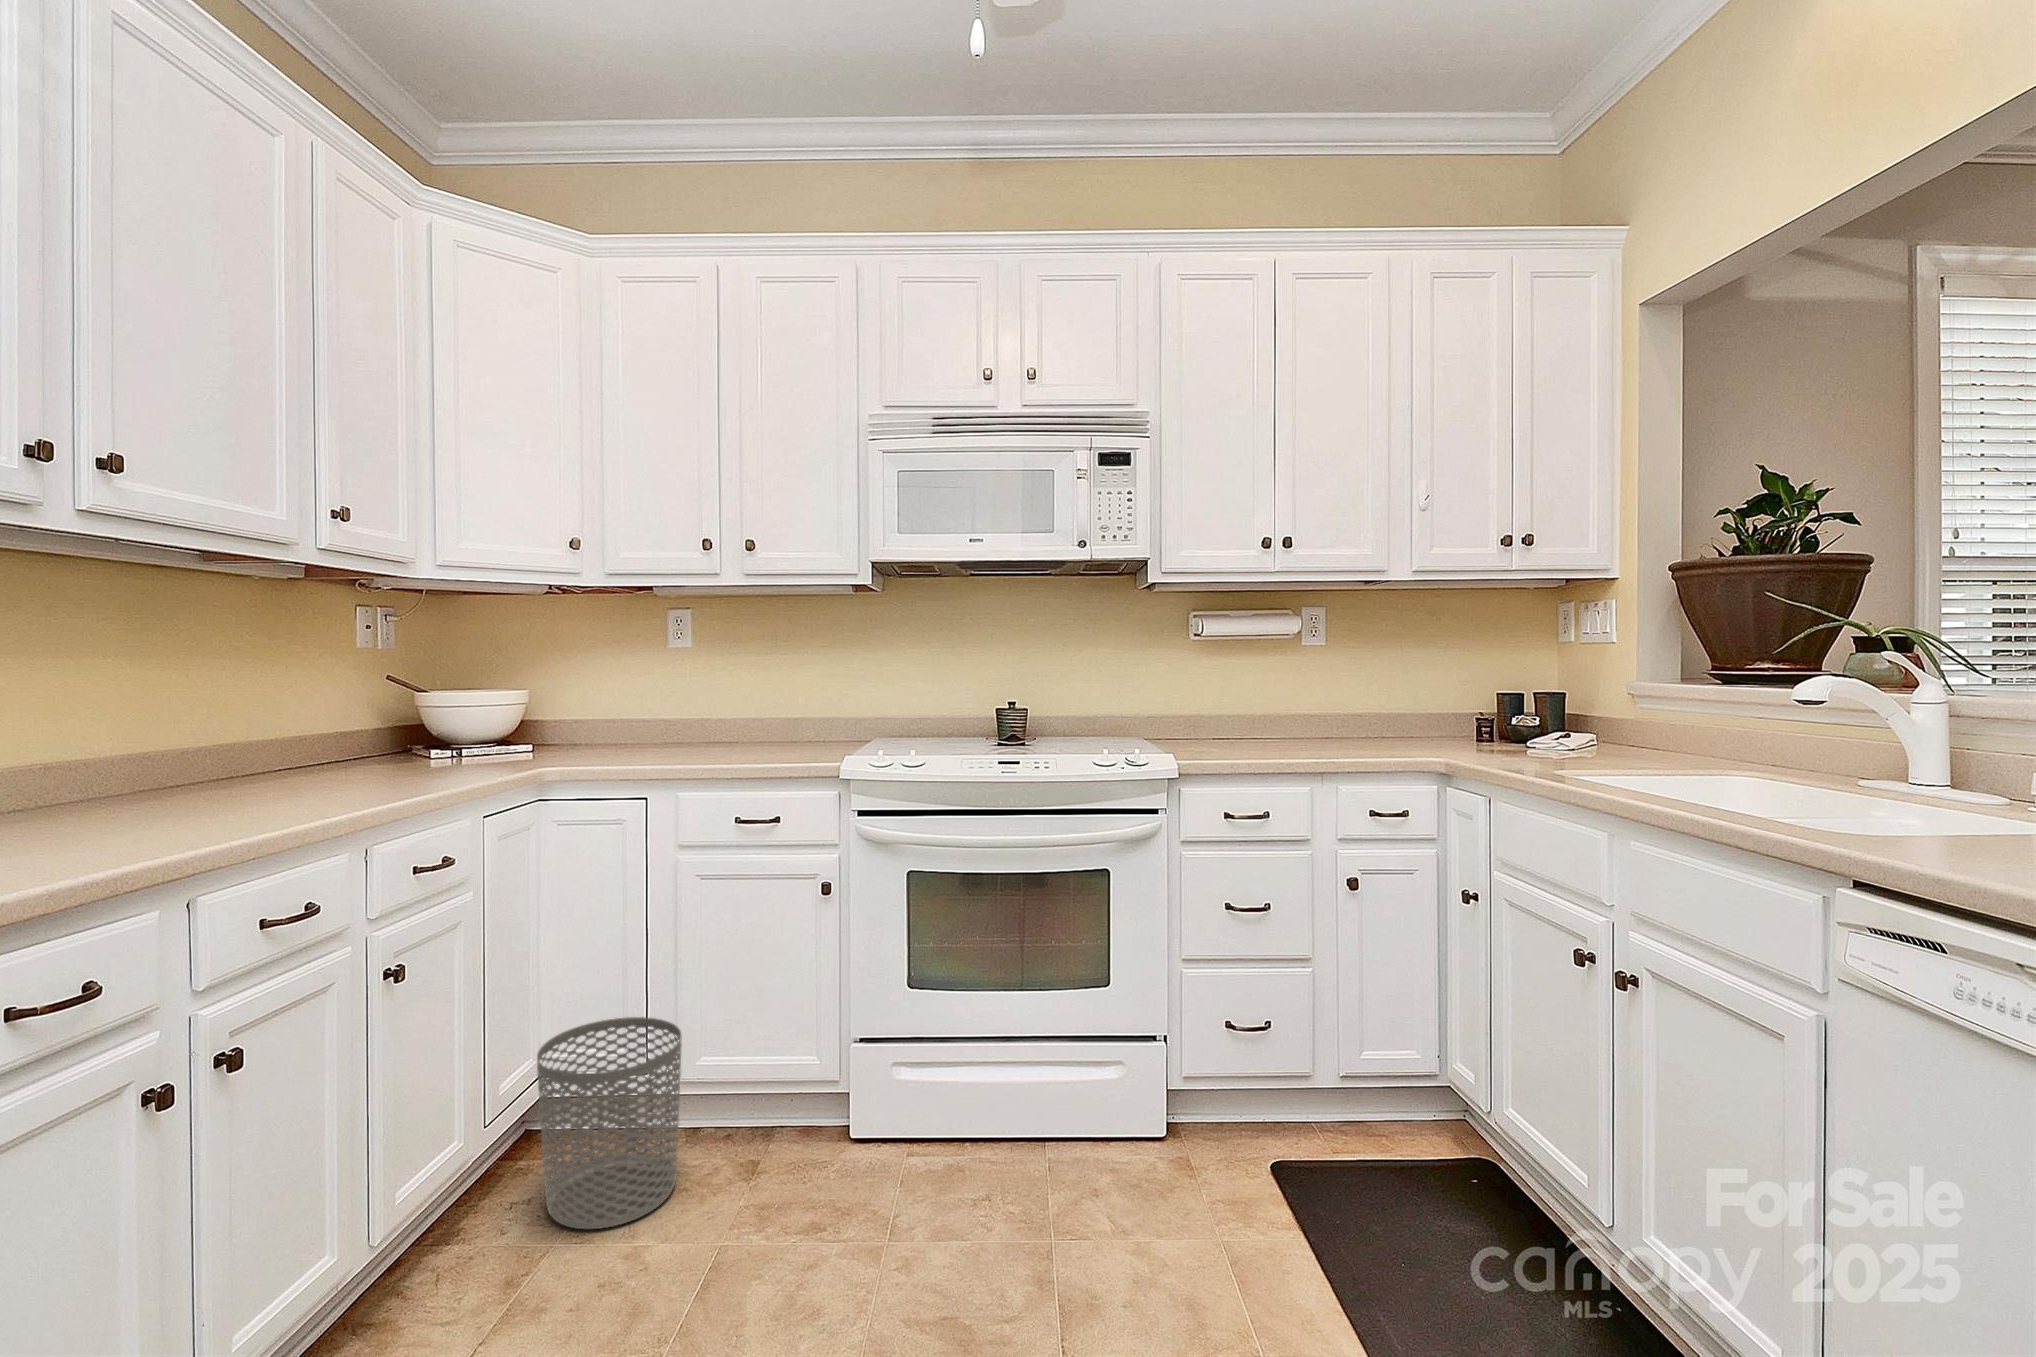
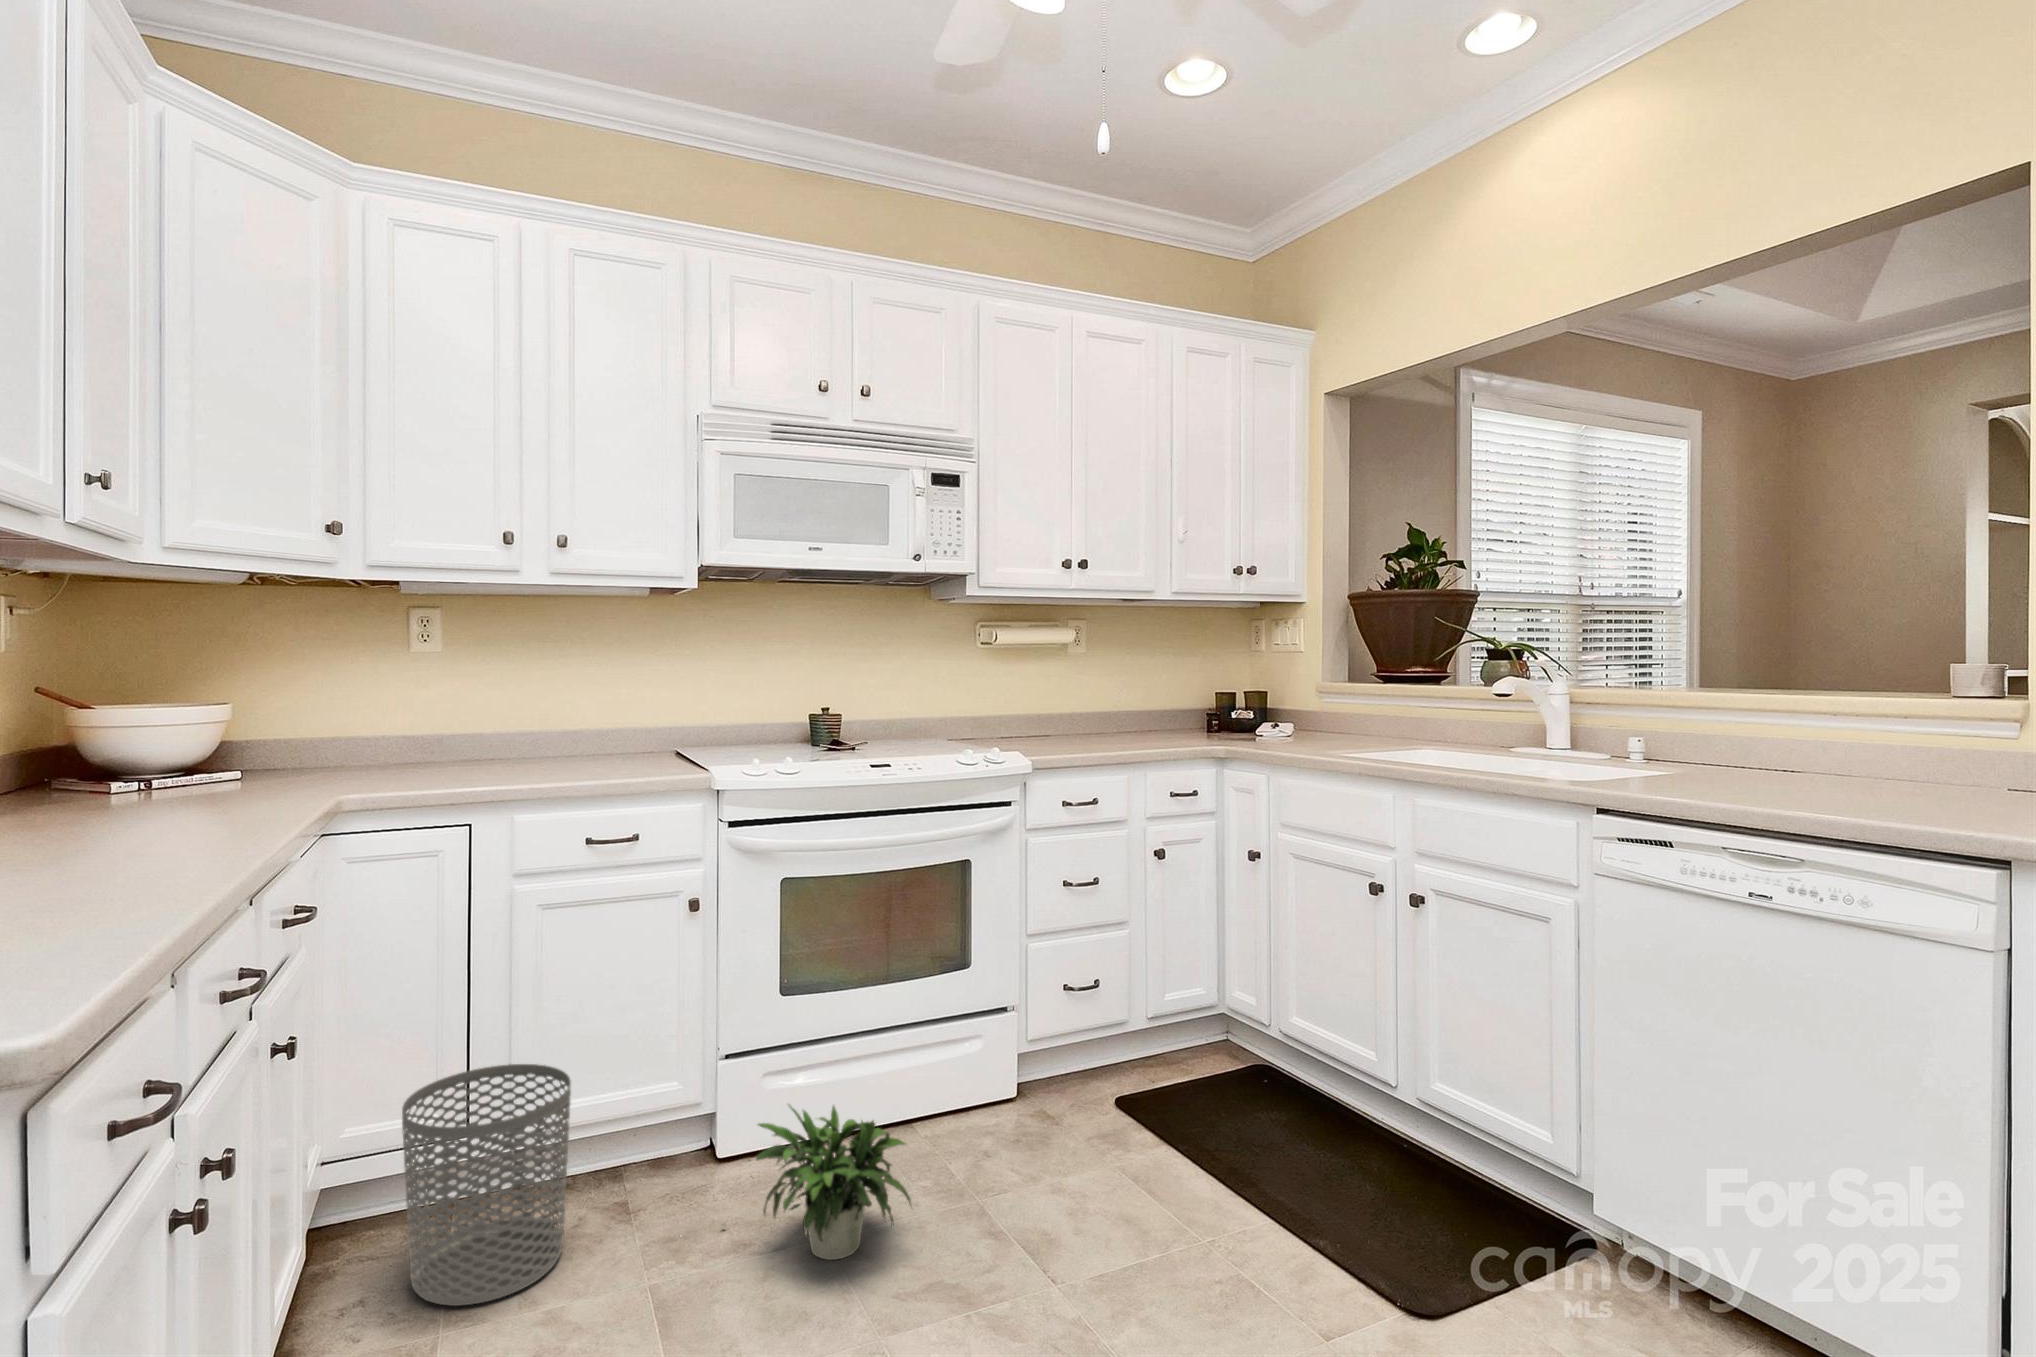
potted plant: none [800,1104,960,1277] -> present [722,1105,911,1260]

